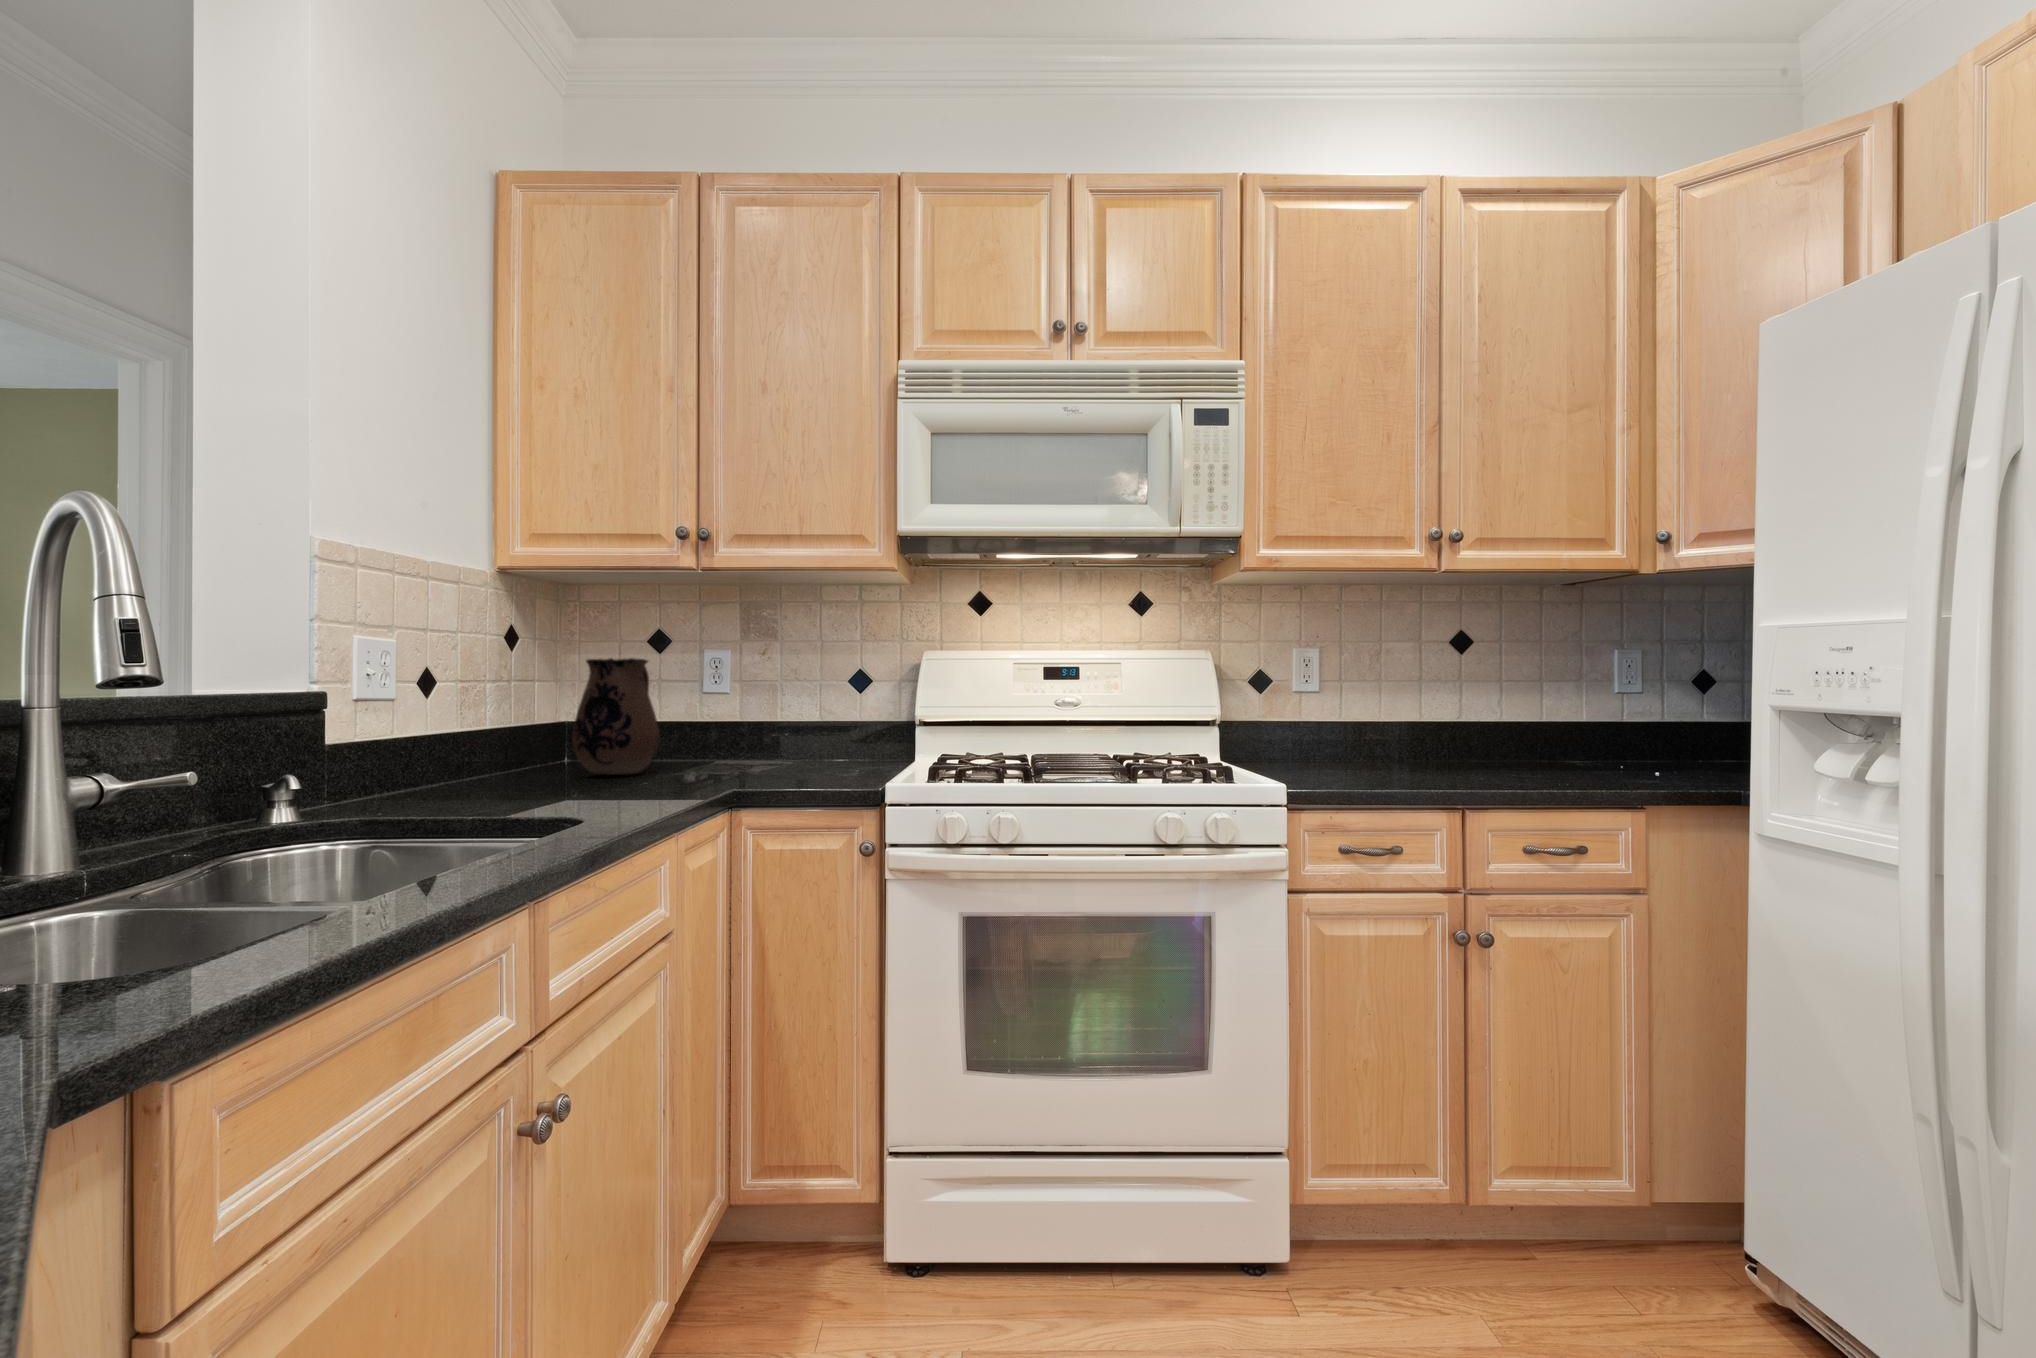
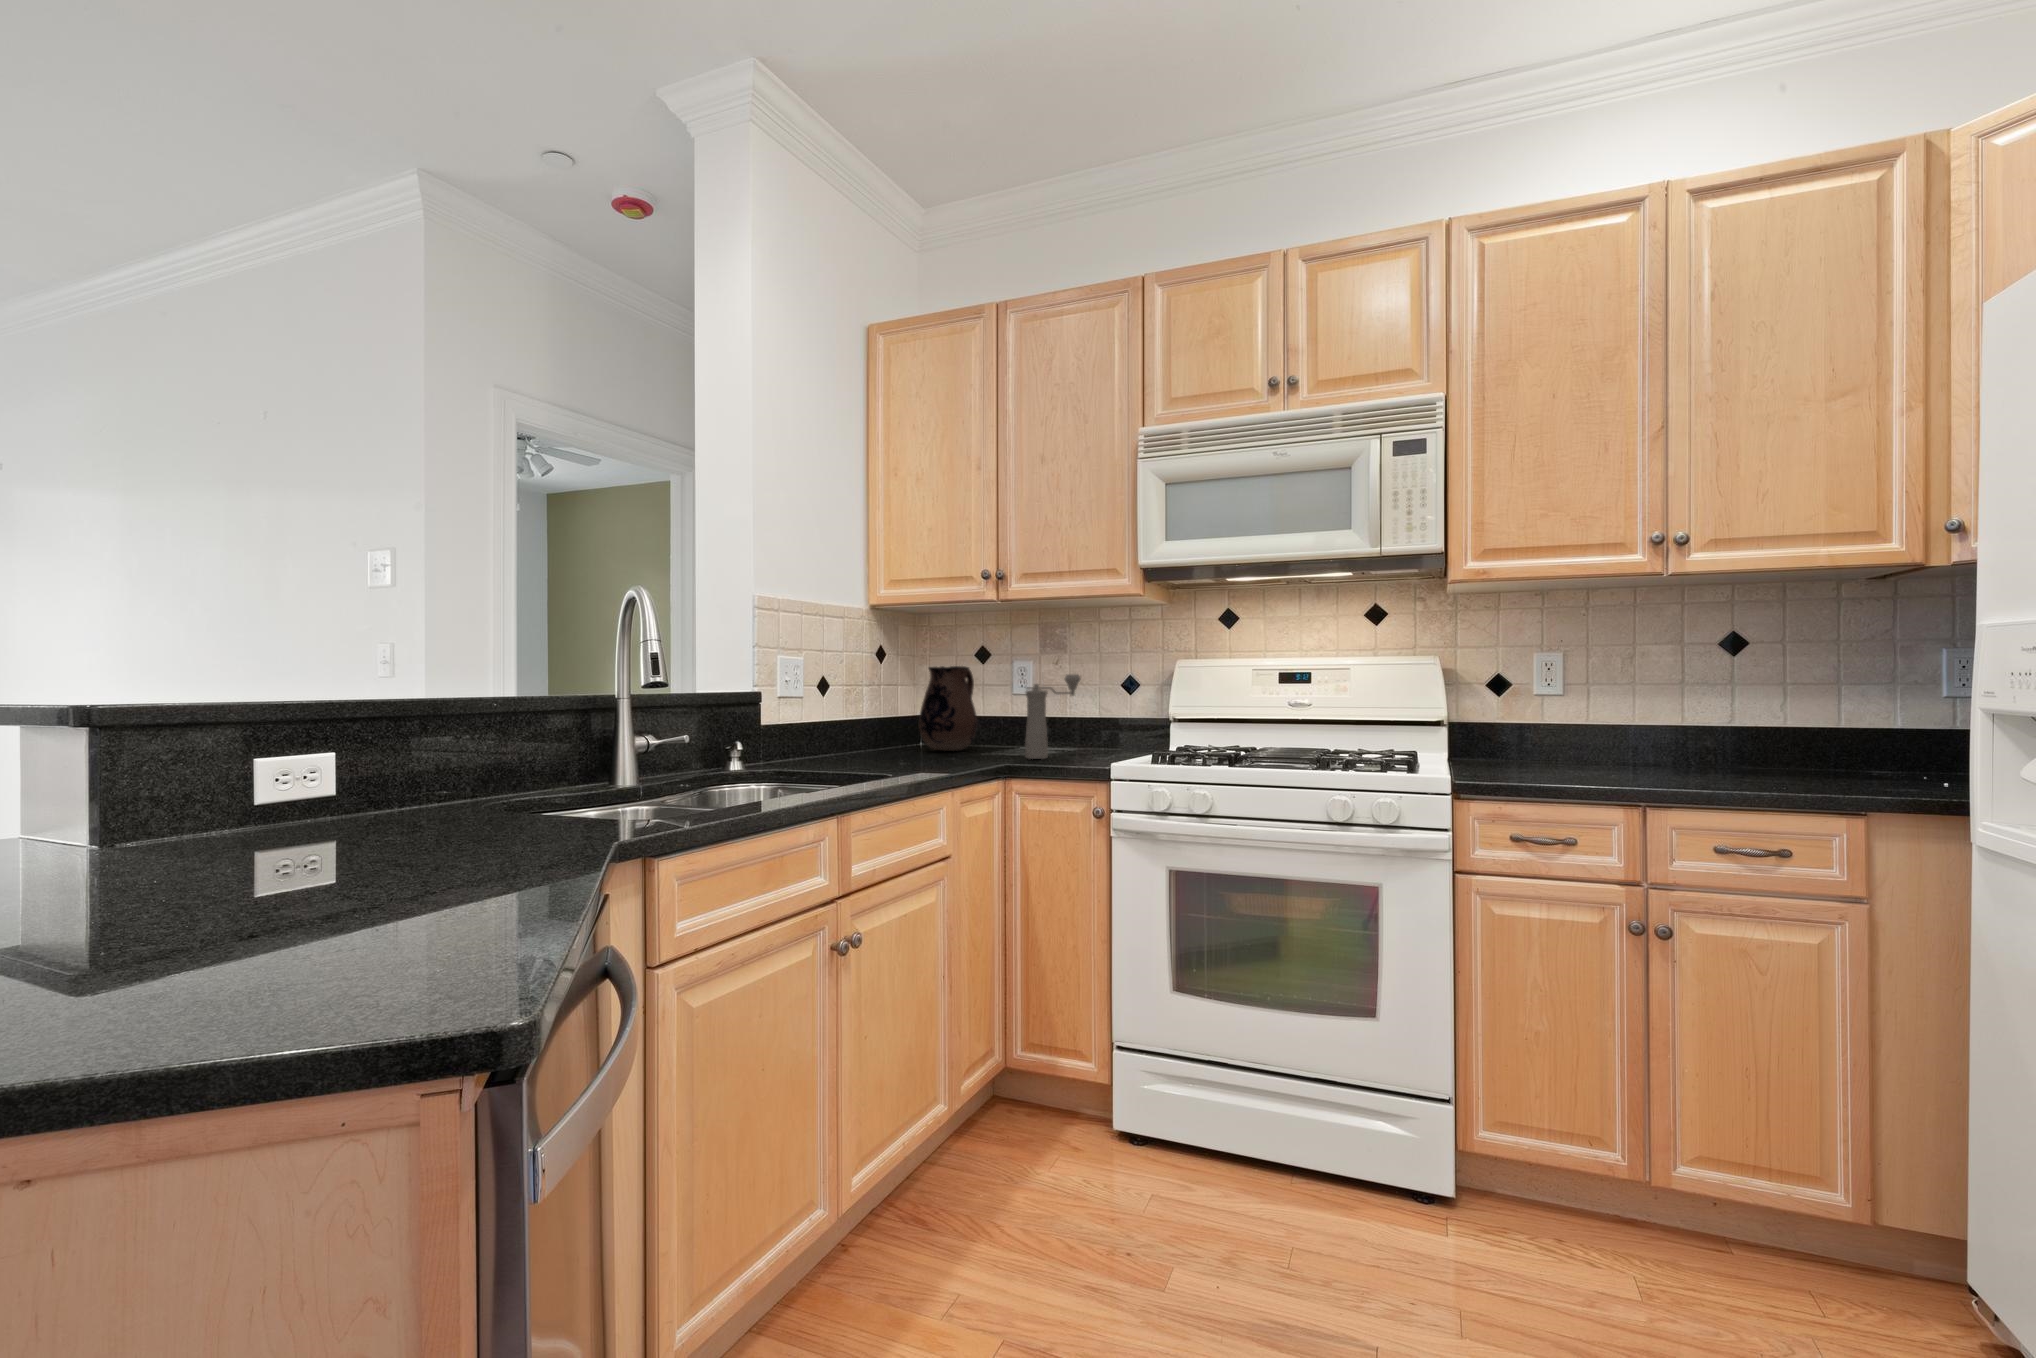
pepper mill: none [748,670,818,782] -> present [1025,674,1080,759]

